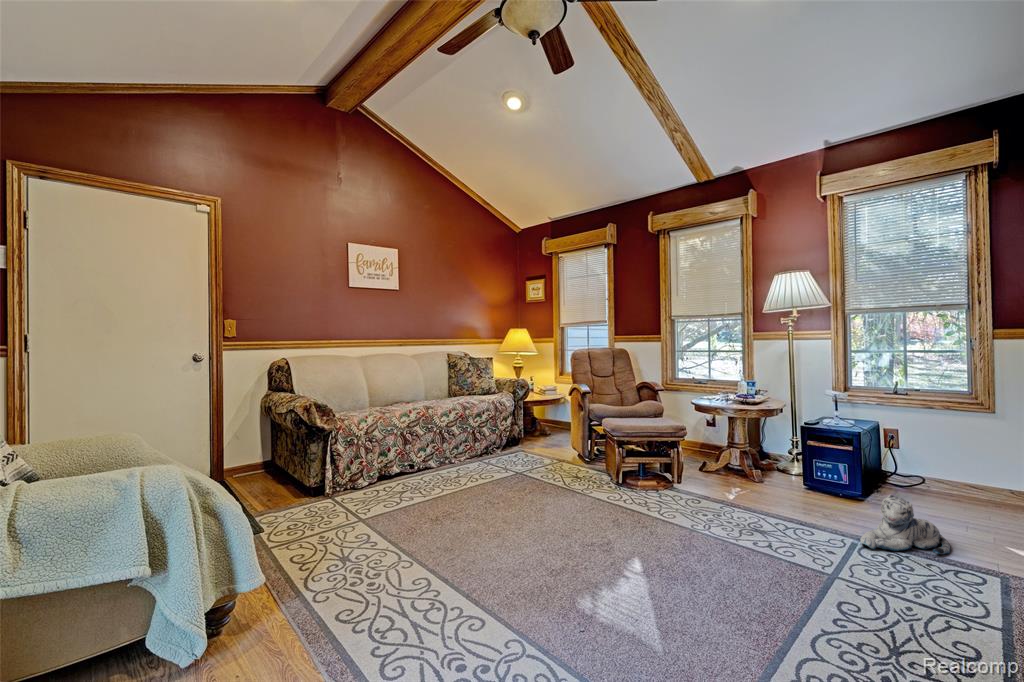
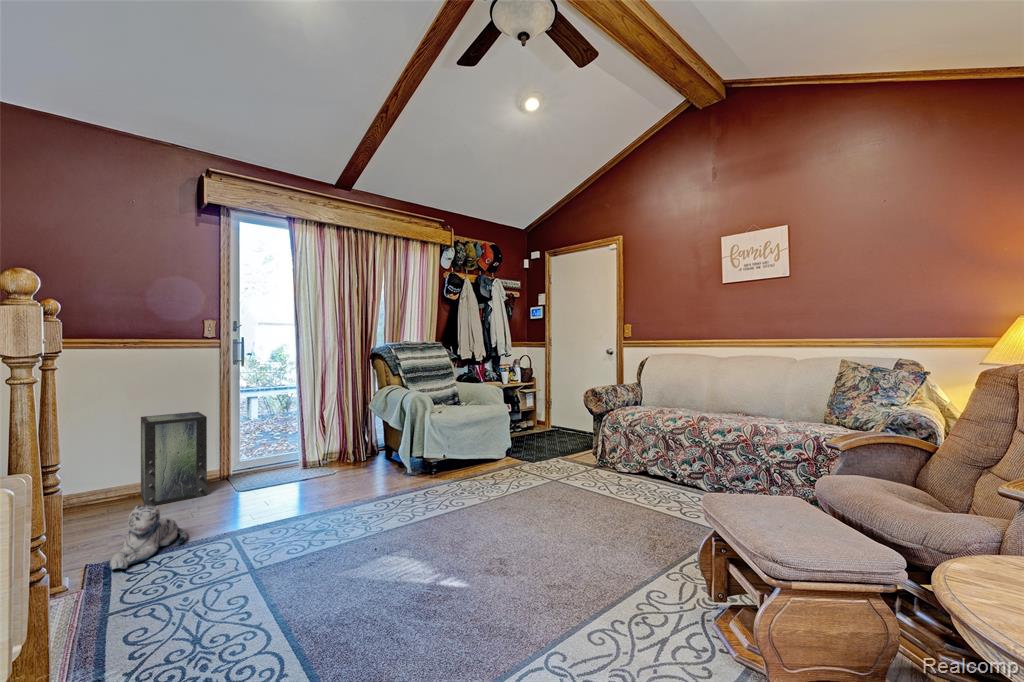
storage box: none [925,409,1005,519] -> present [141,412,207,506]

